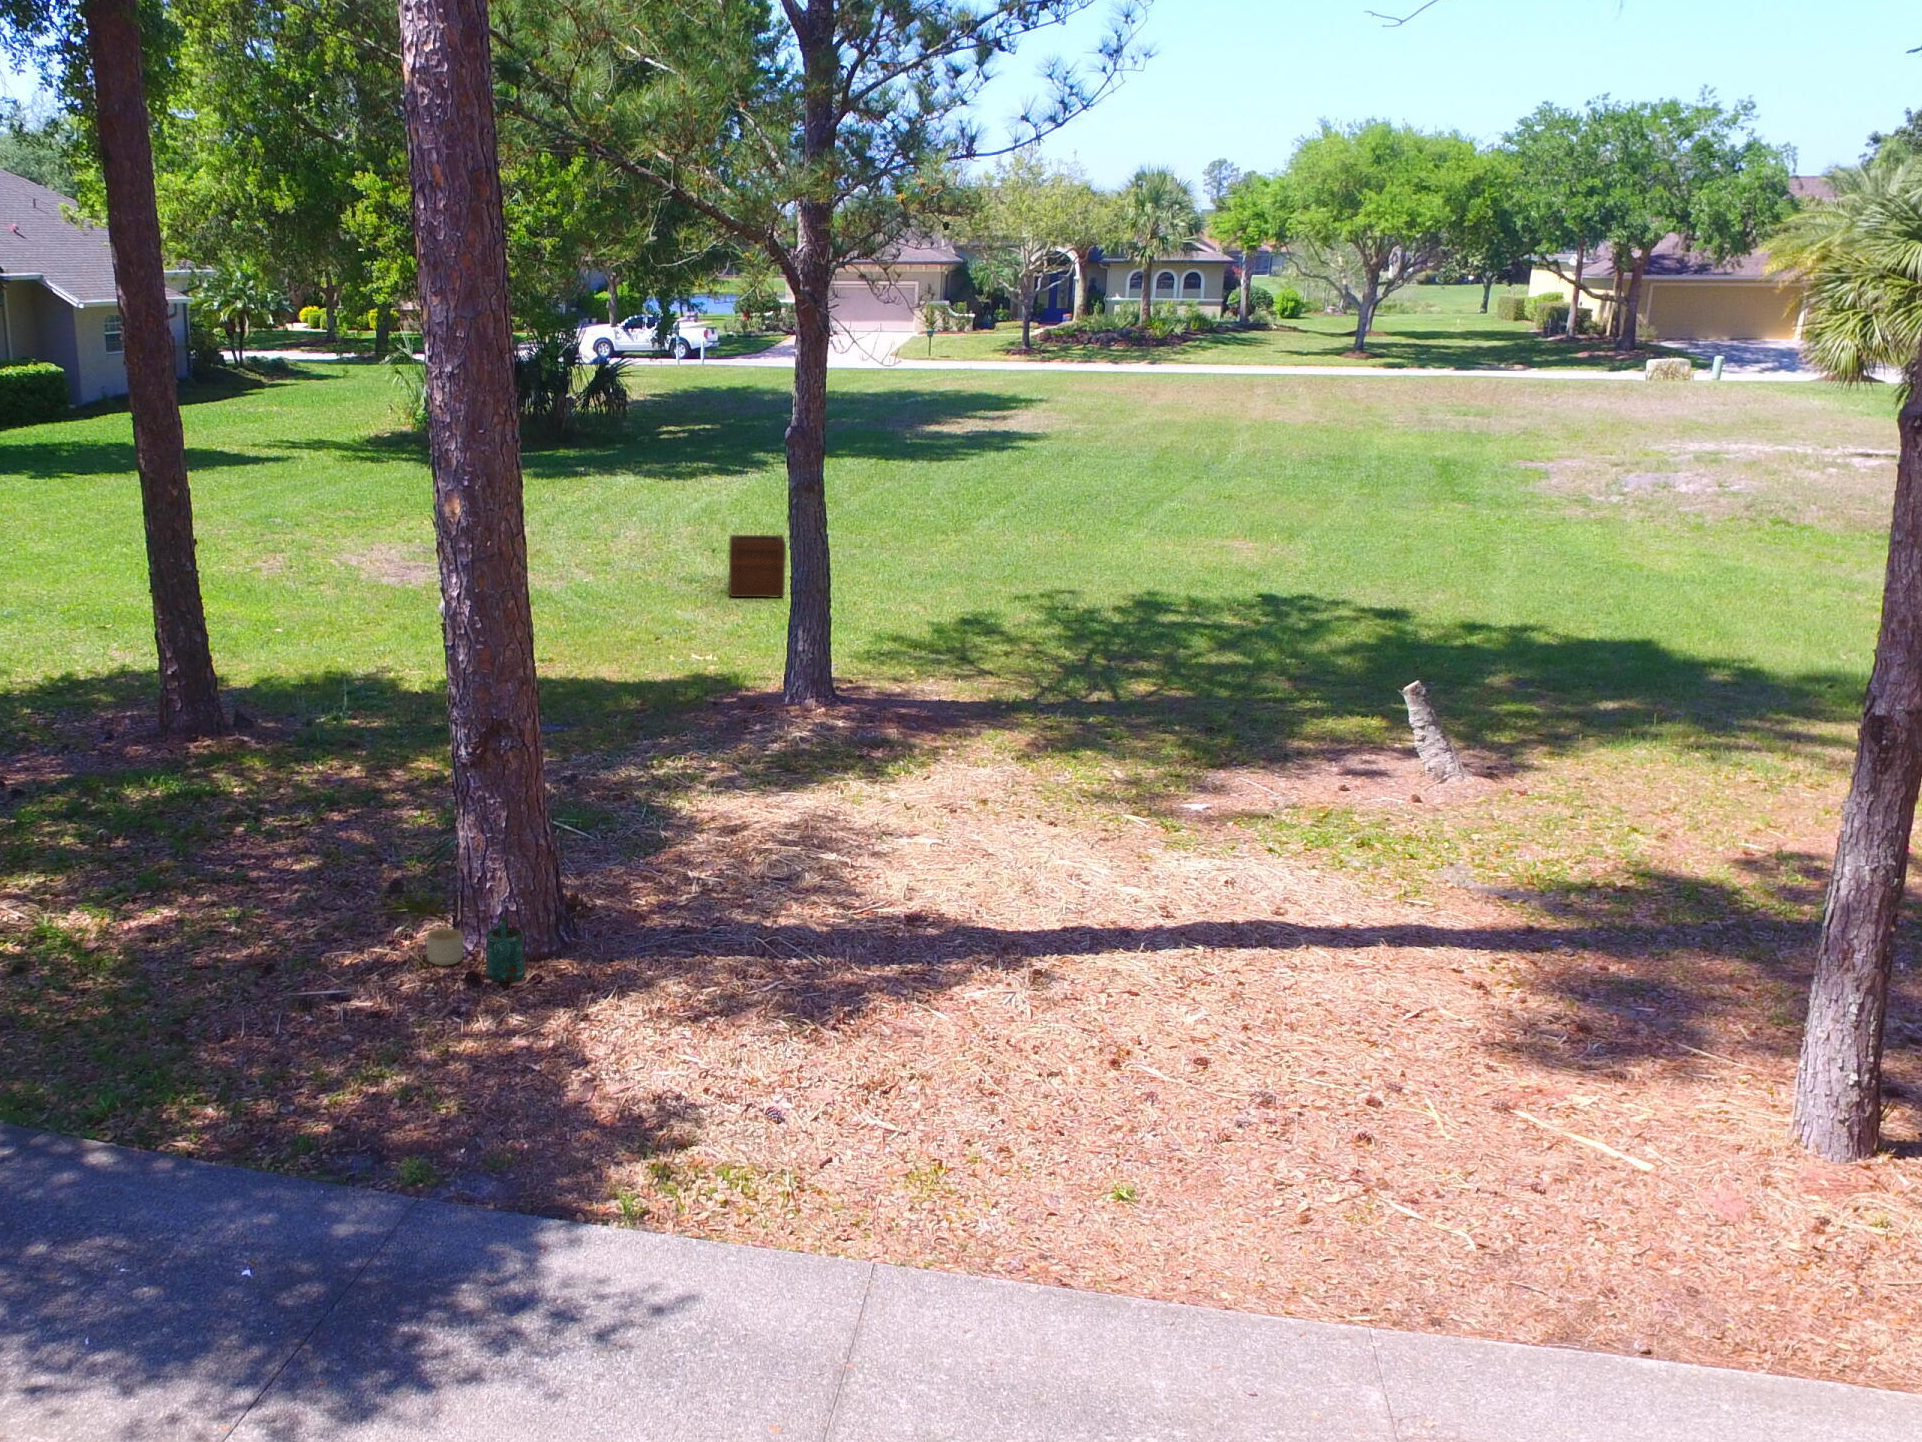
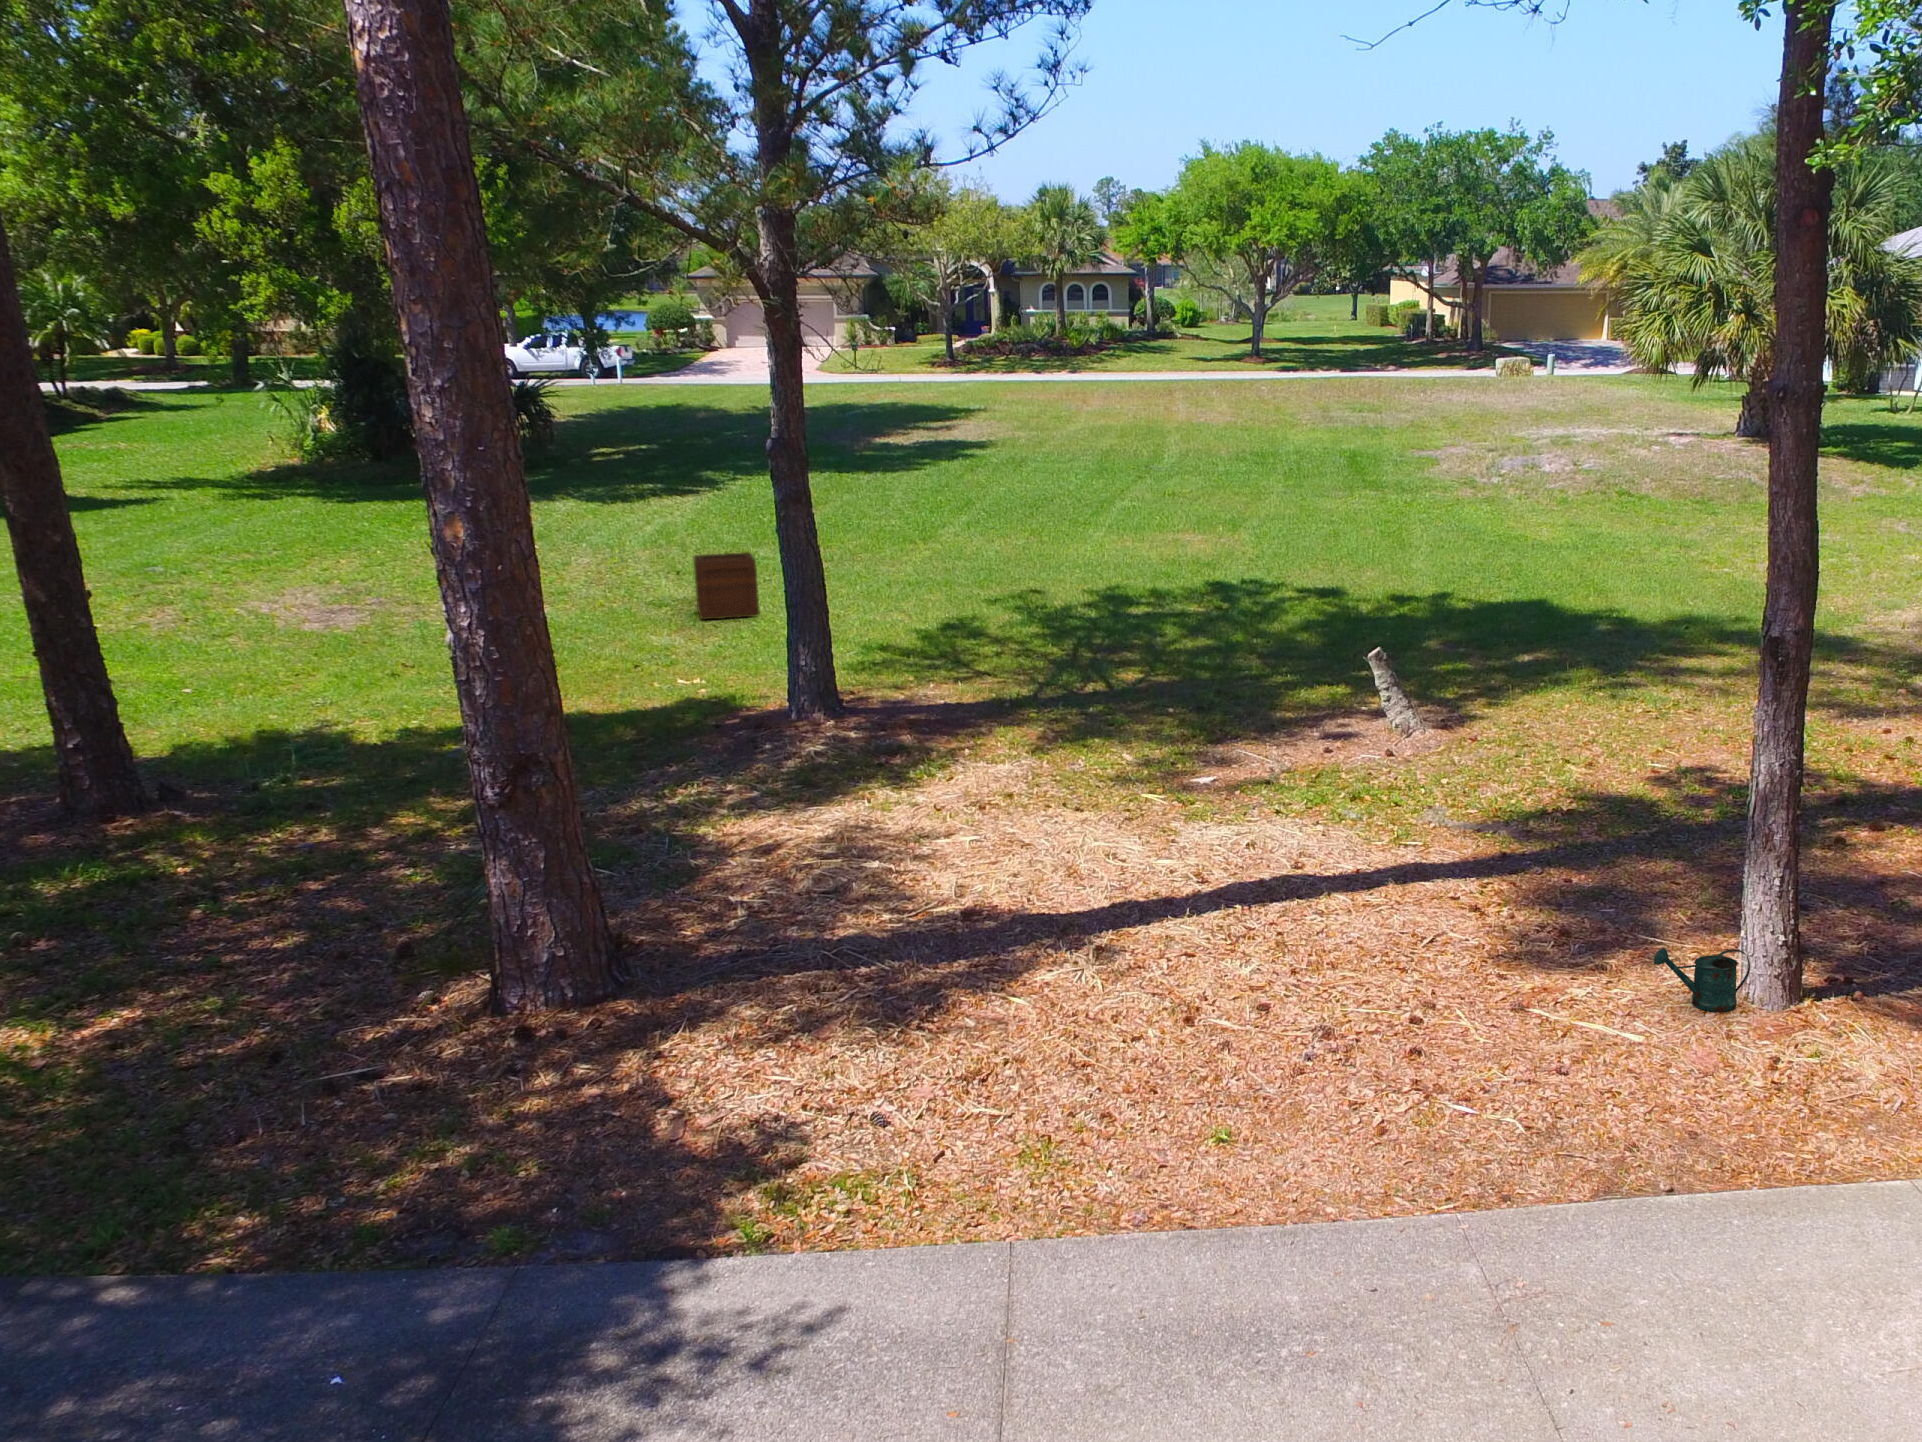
watering can: present [486,916,525,982] -> present [1654,948,1750,1012]
planter: present [427,928,463,966] -> none [457,987,502,1029]

